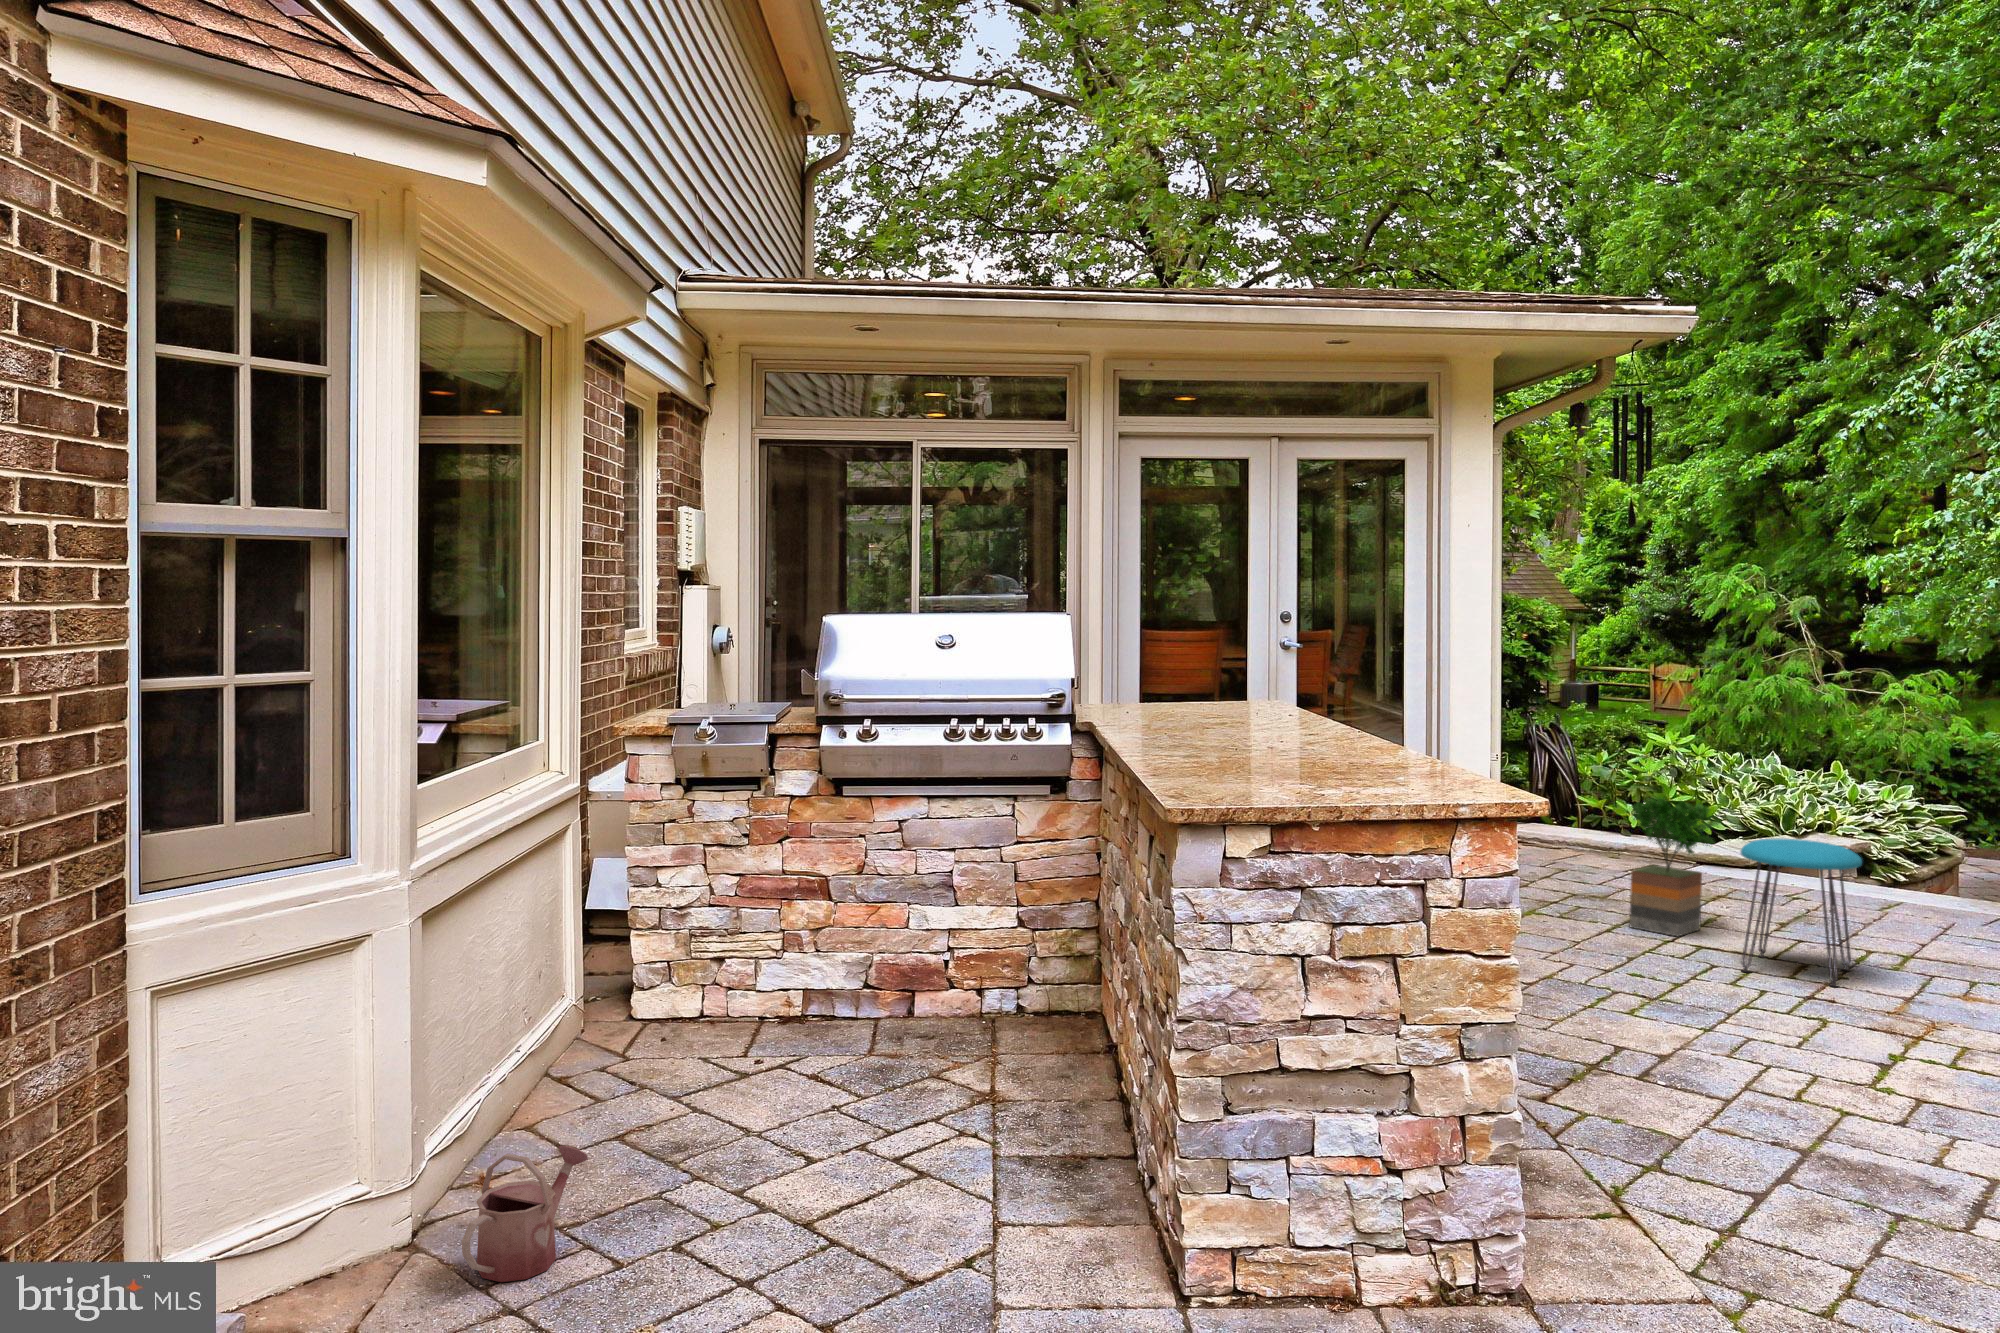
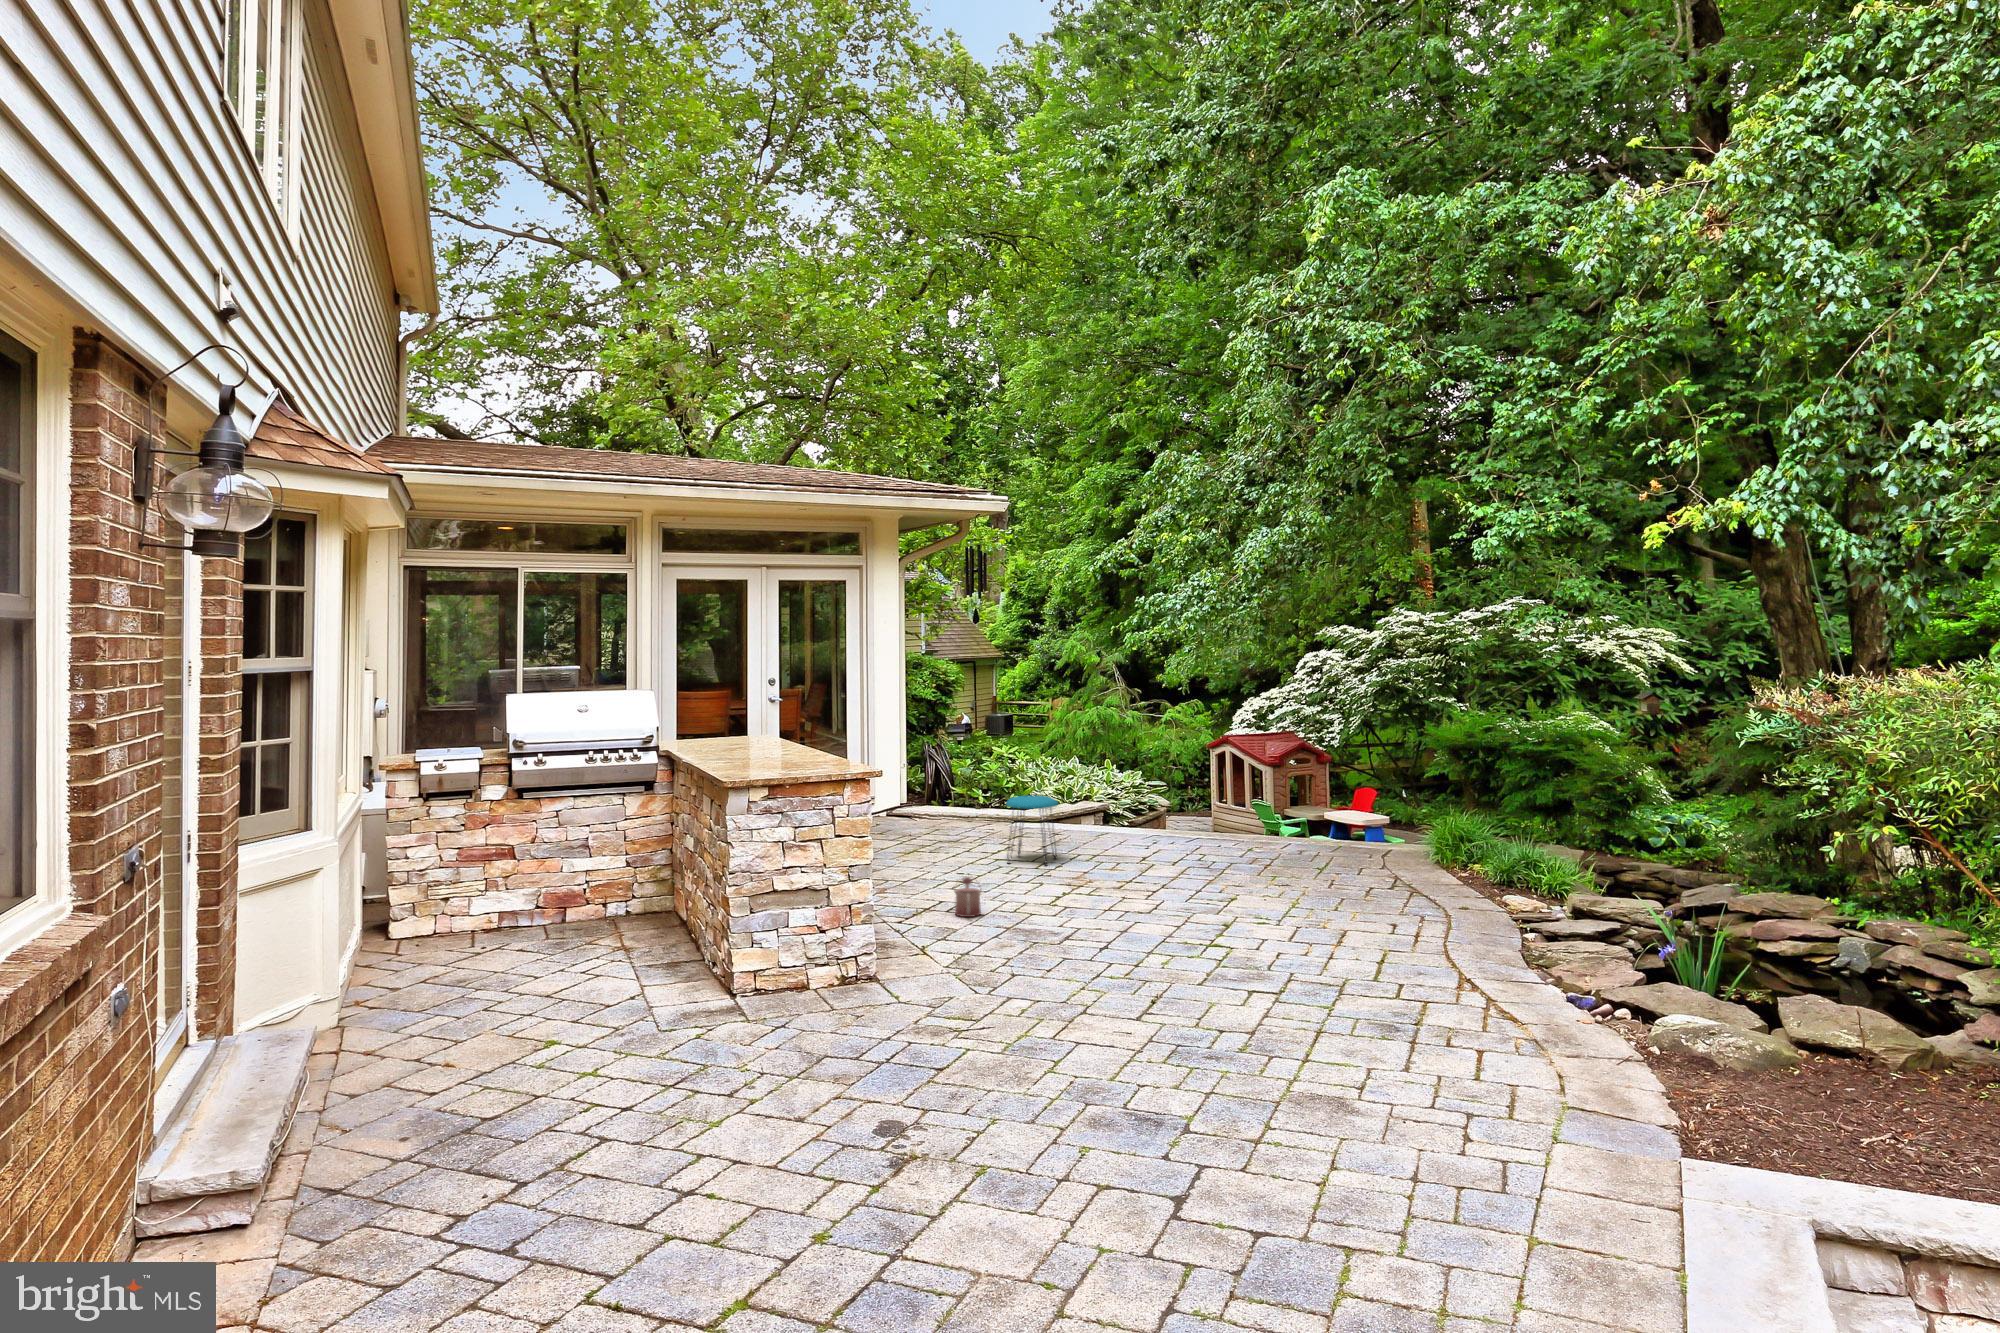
potted tree: present [1630,798,1719,936] -> none [959,779,1004,852]
watering can: present [462,1146,588,1282] -> present [954,876,981,917]

